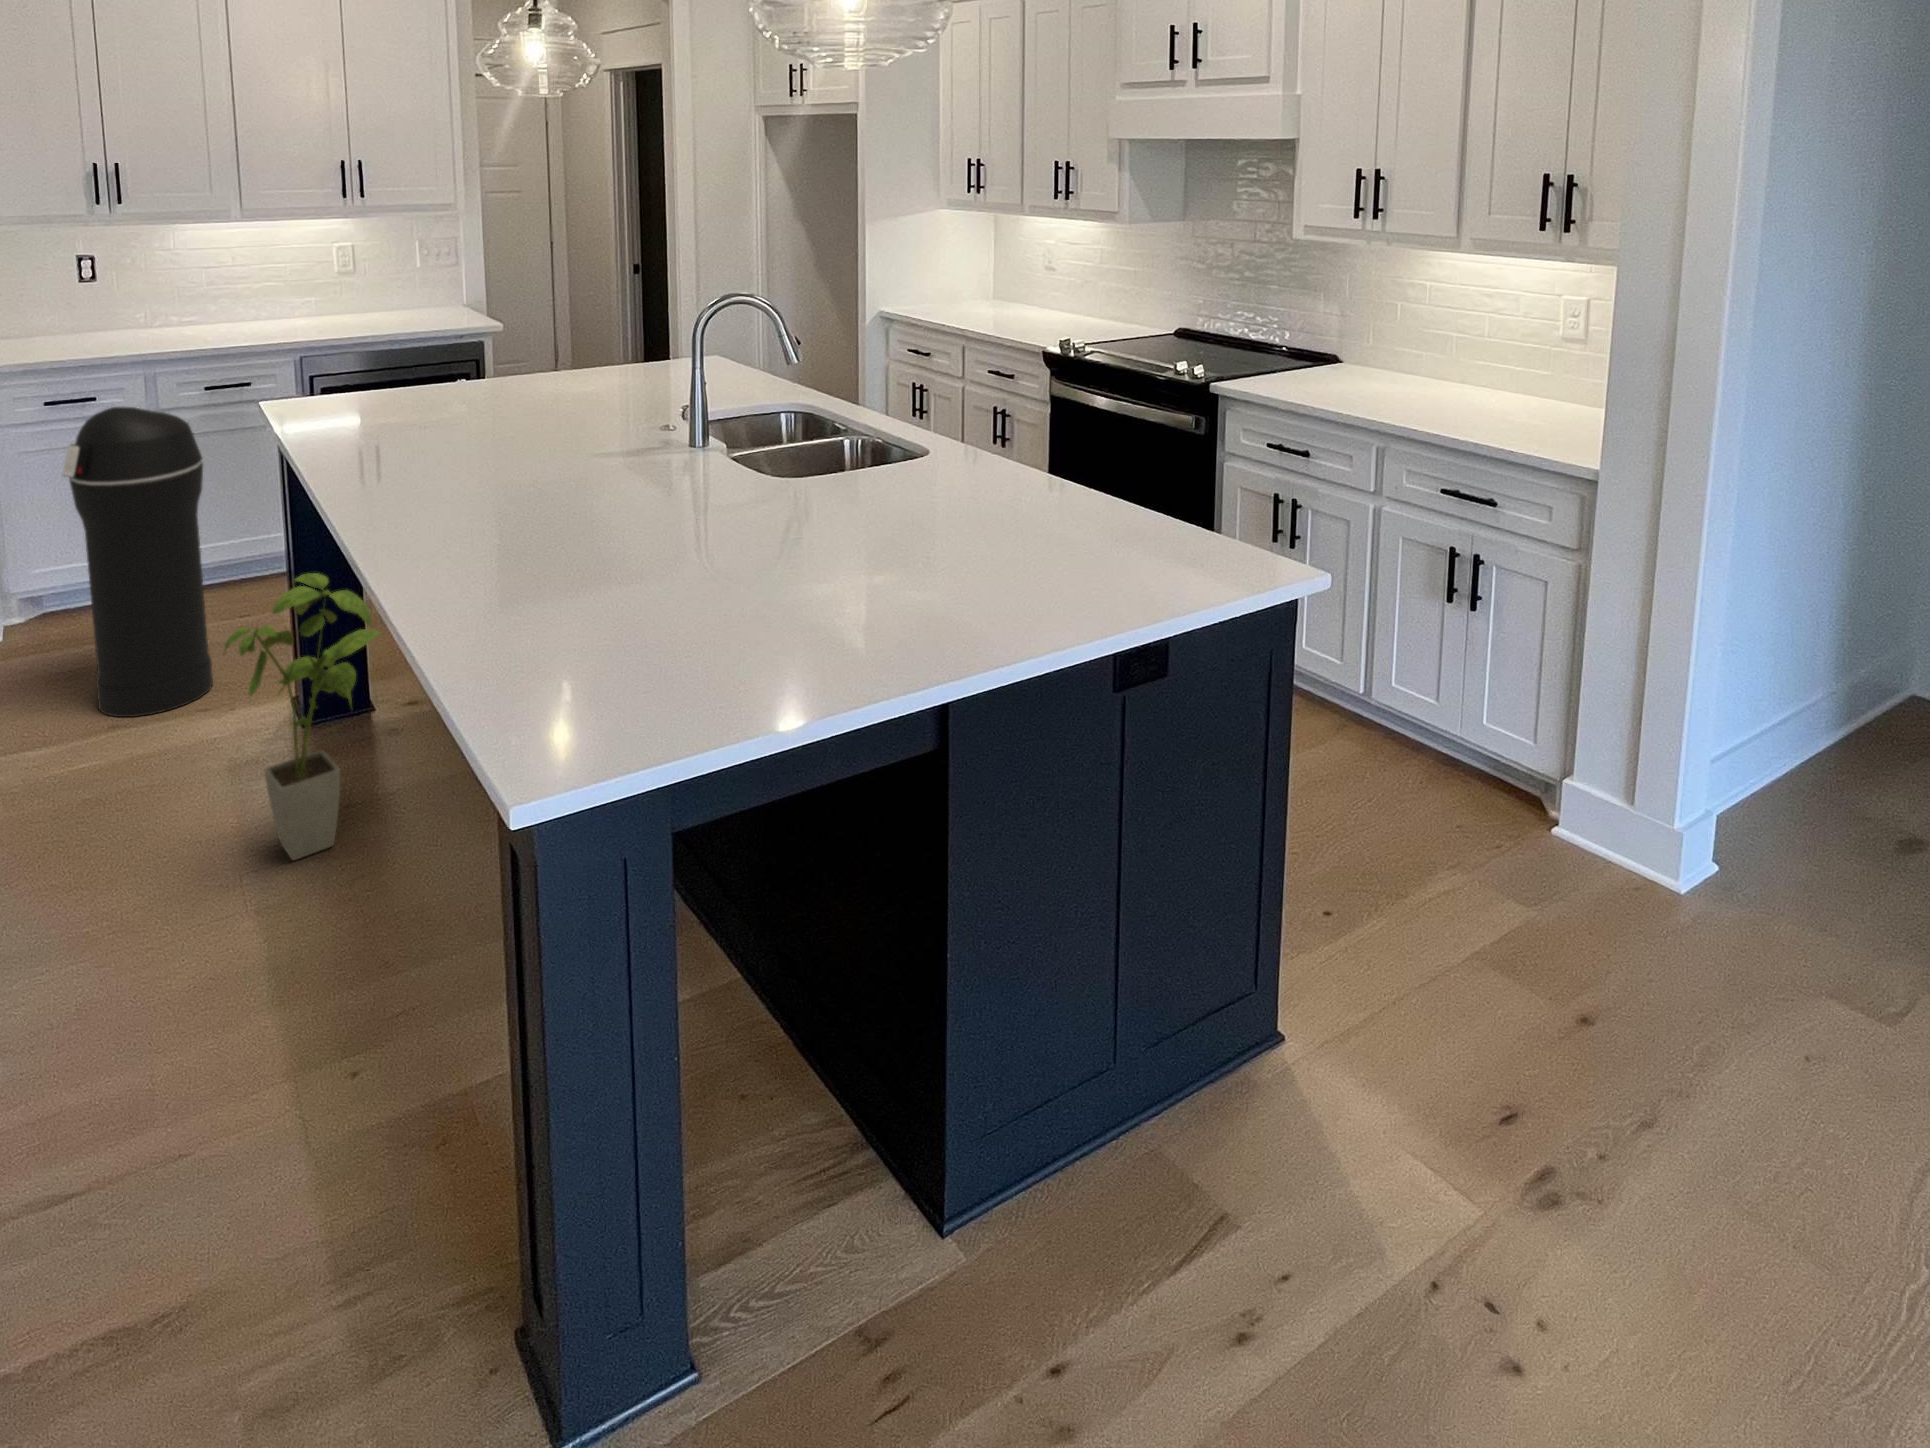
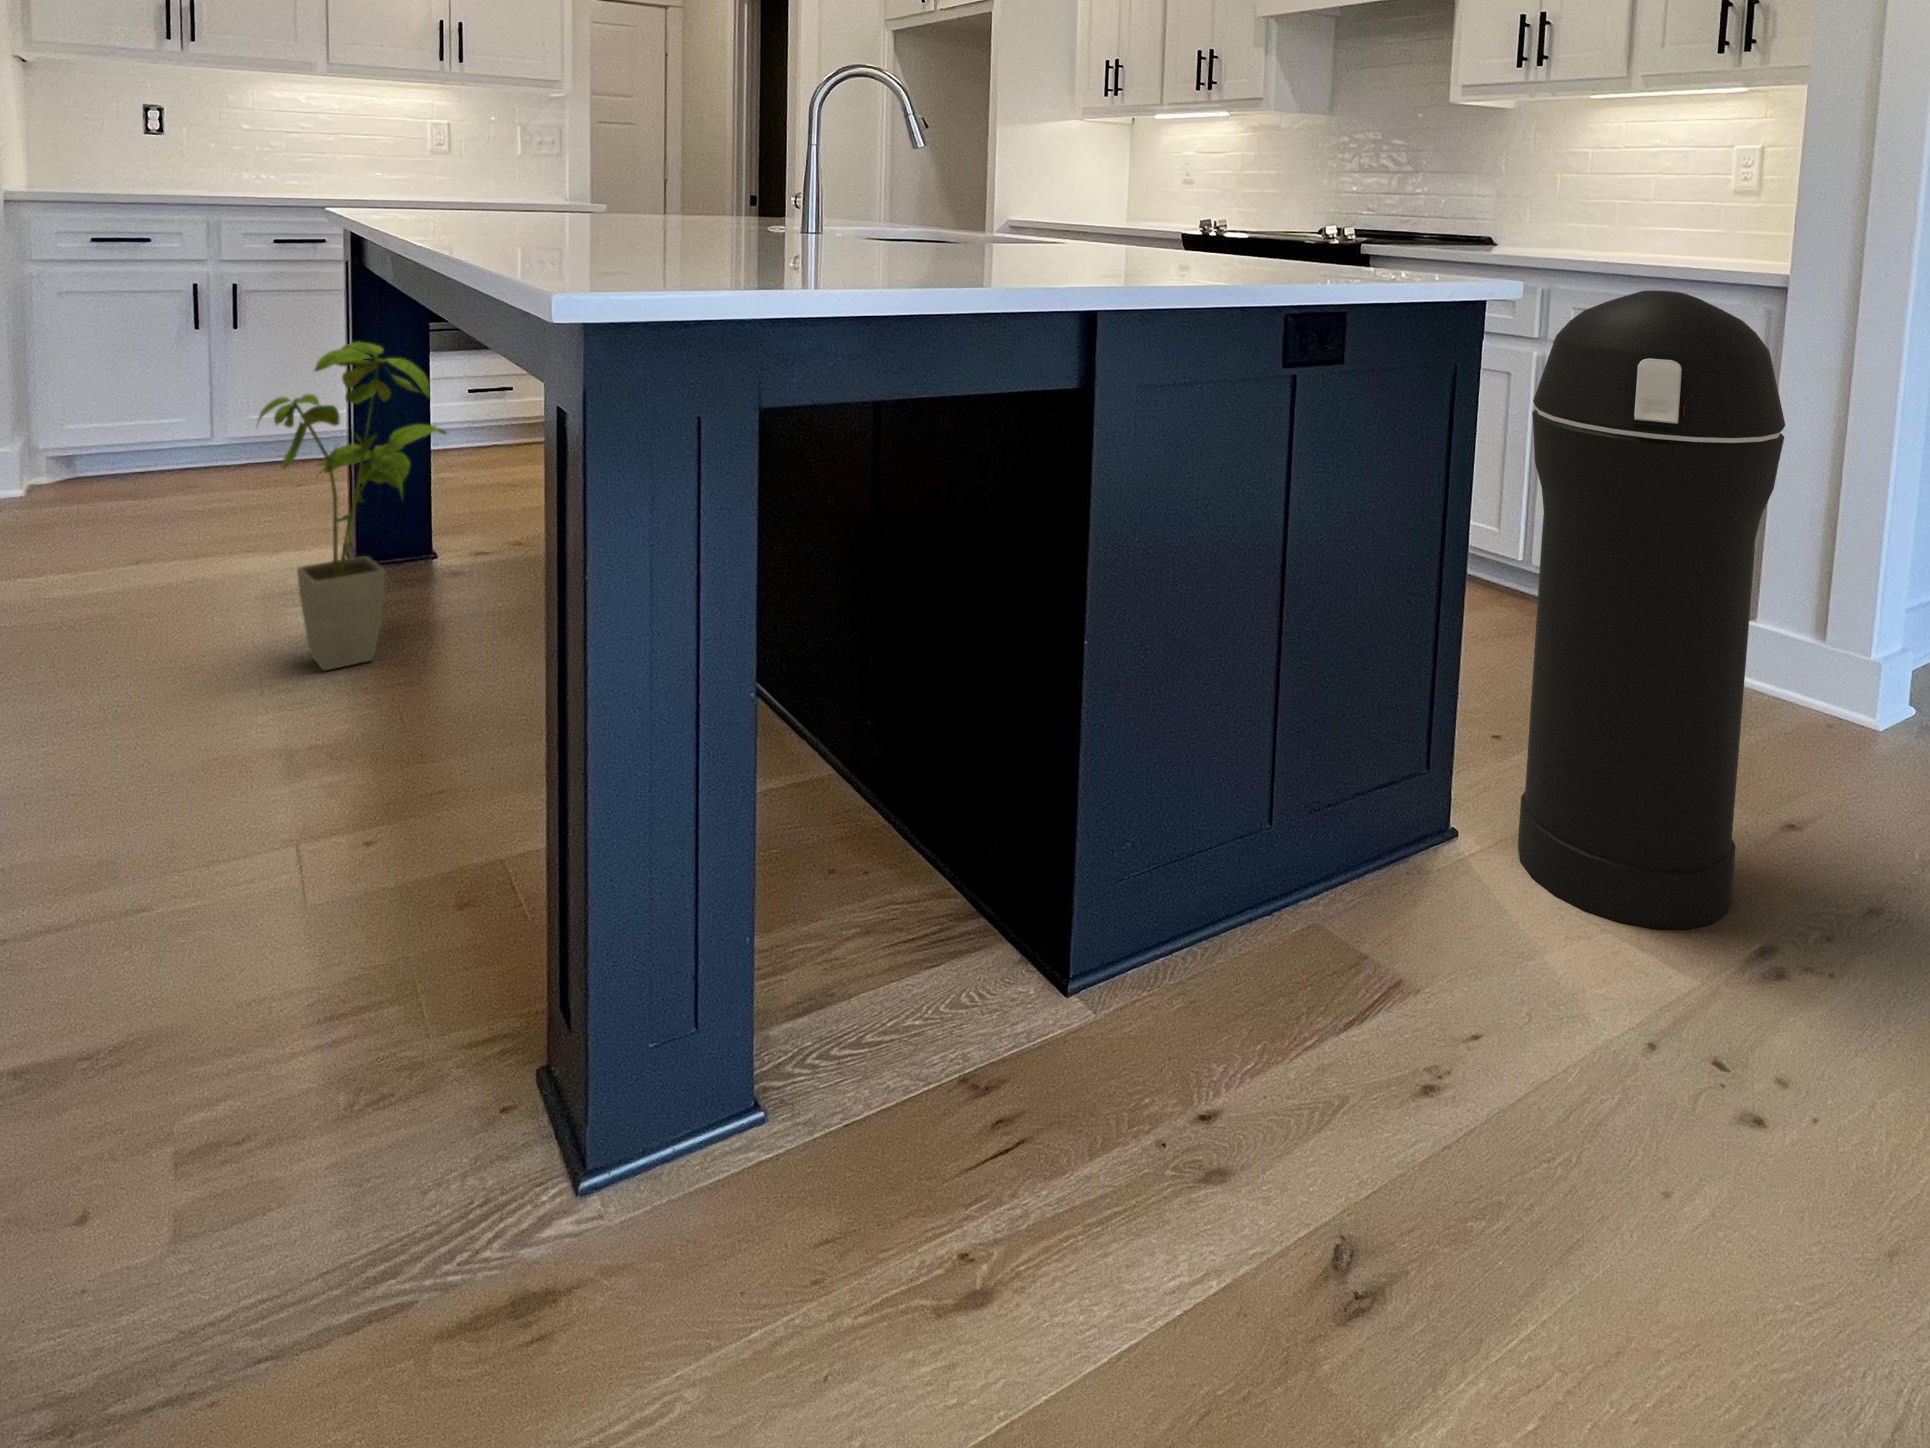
trash can: present [62,407,213,717] -> present [1518,290,1785,929]

